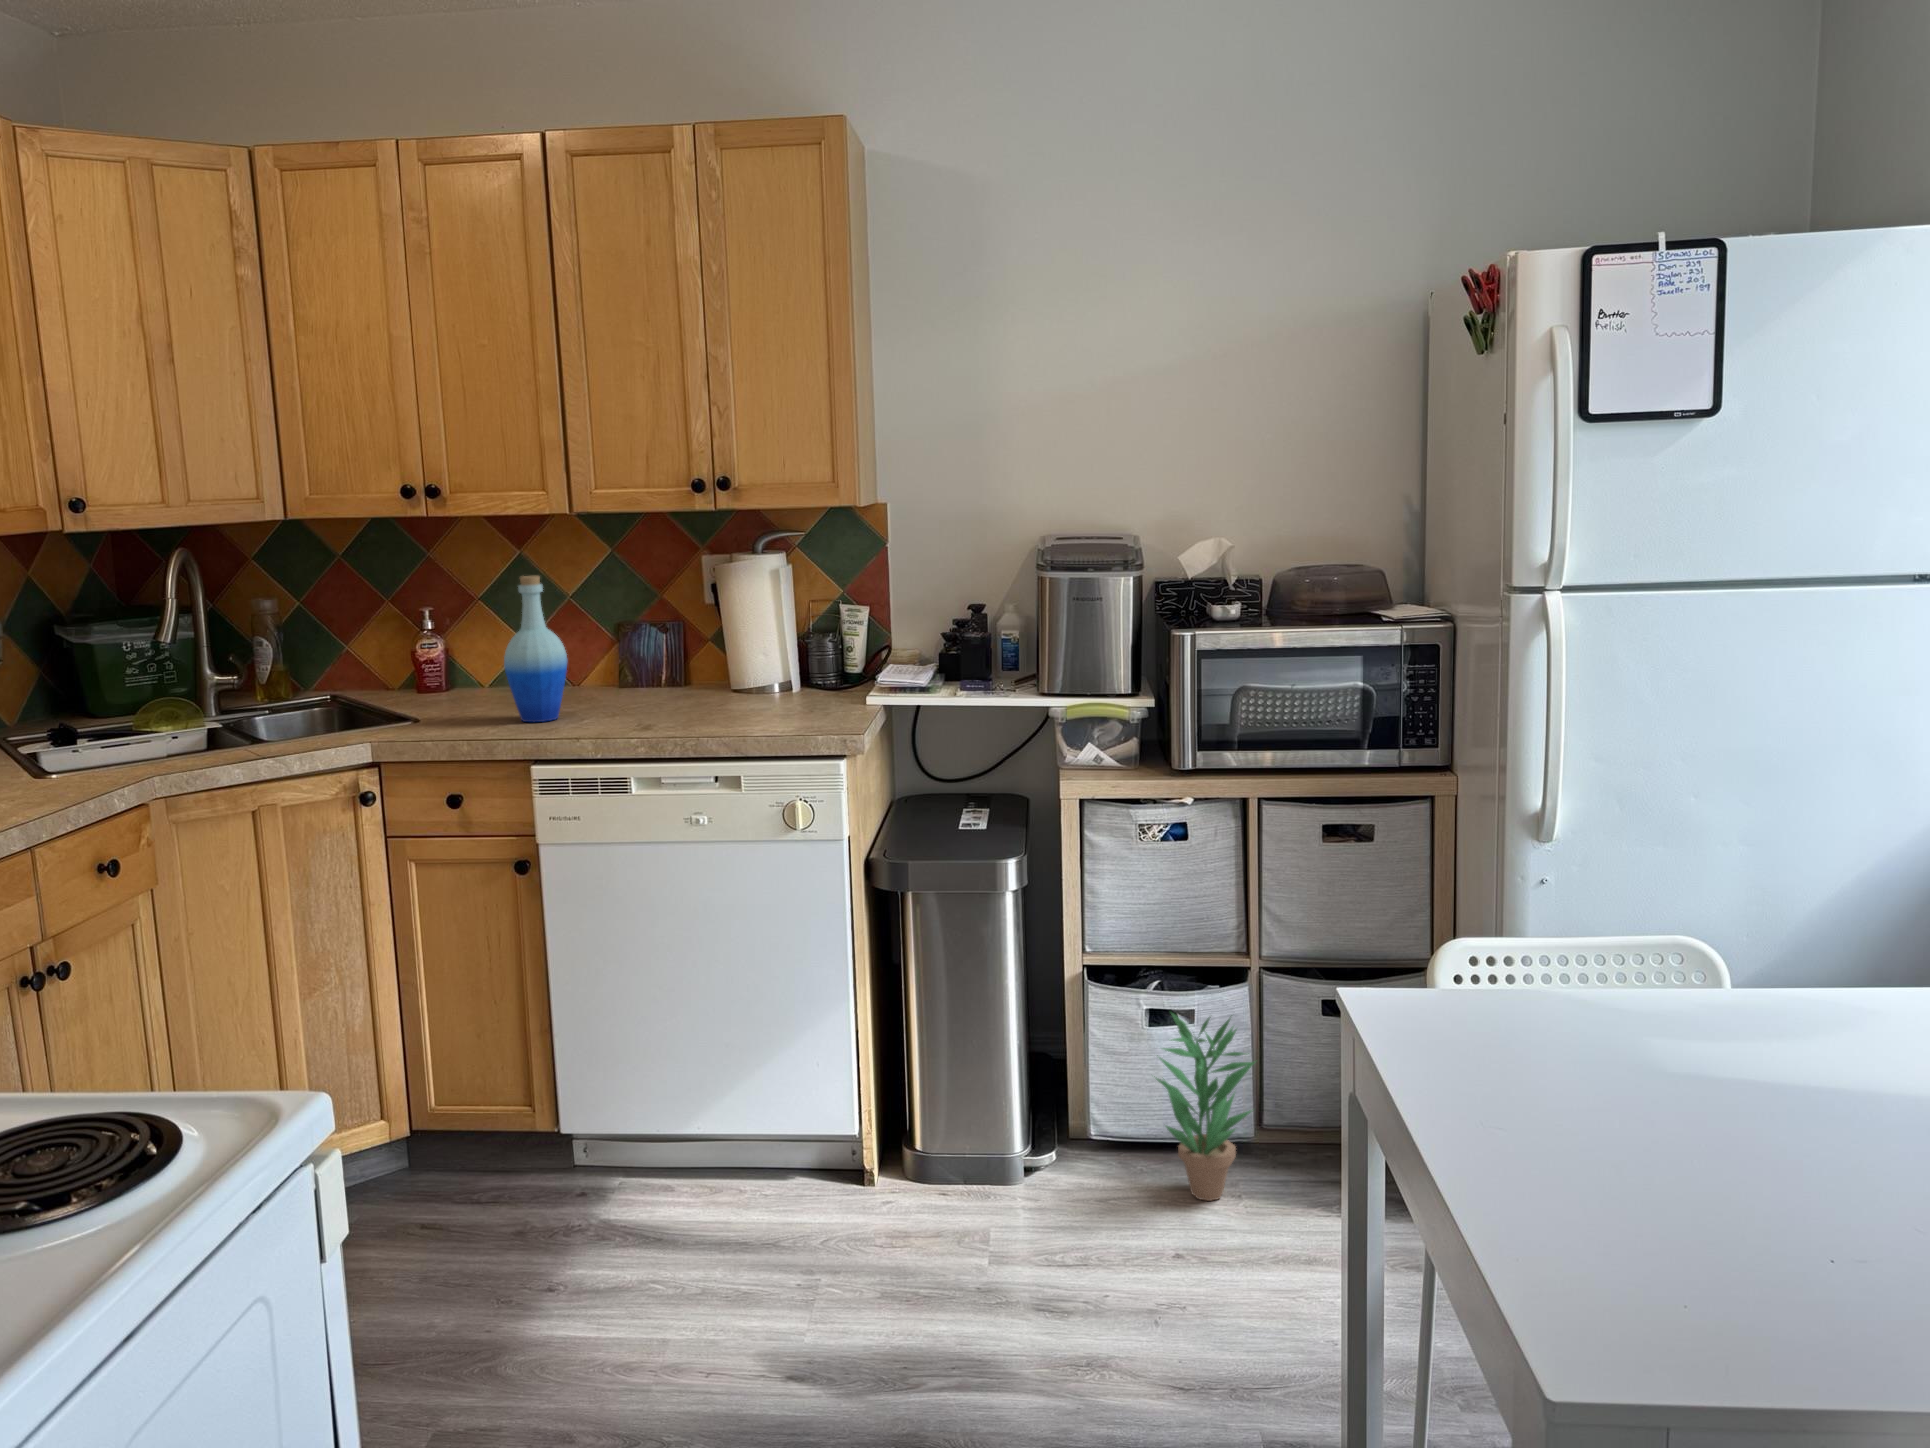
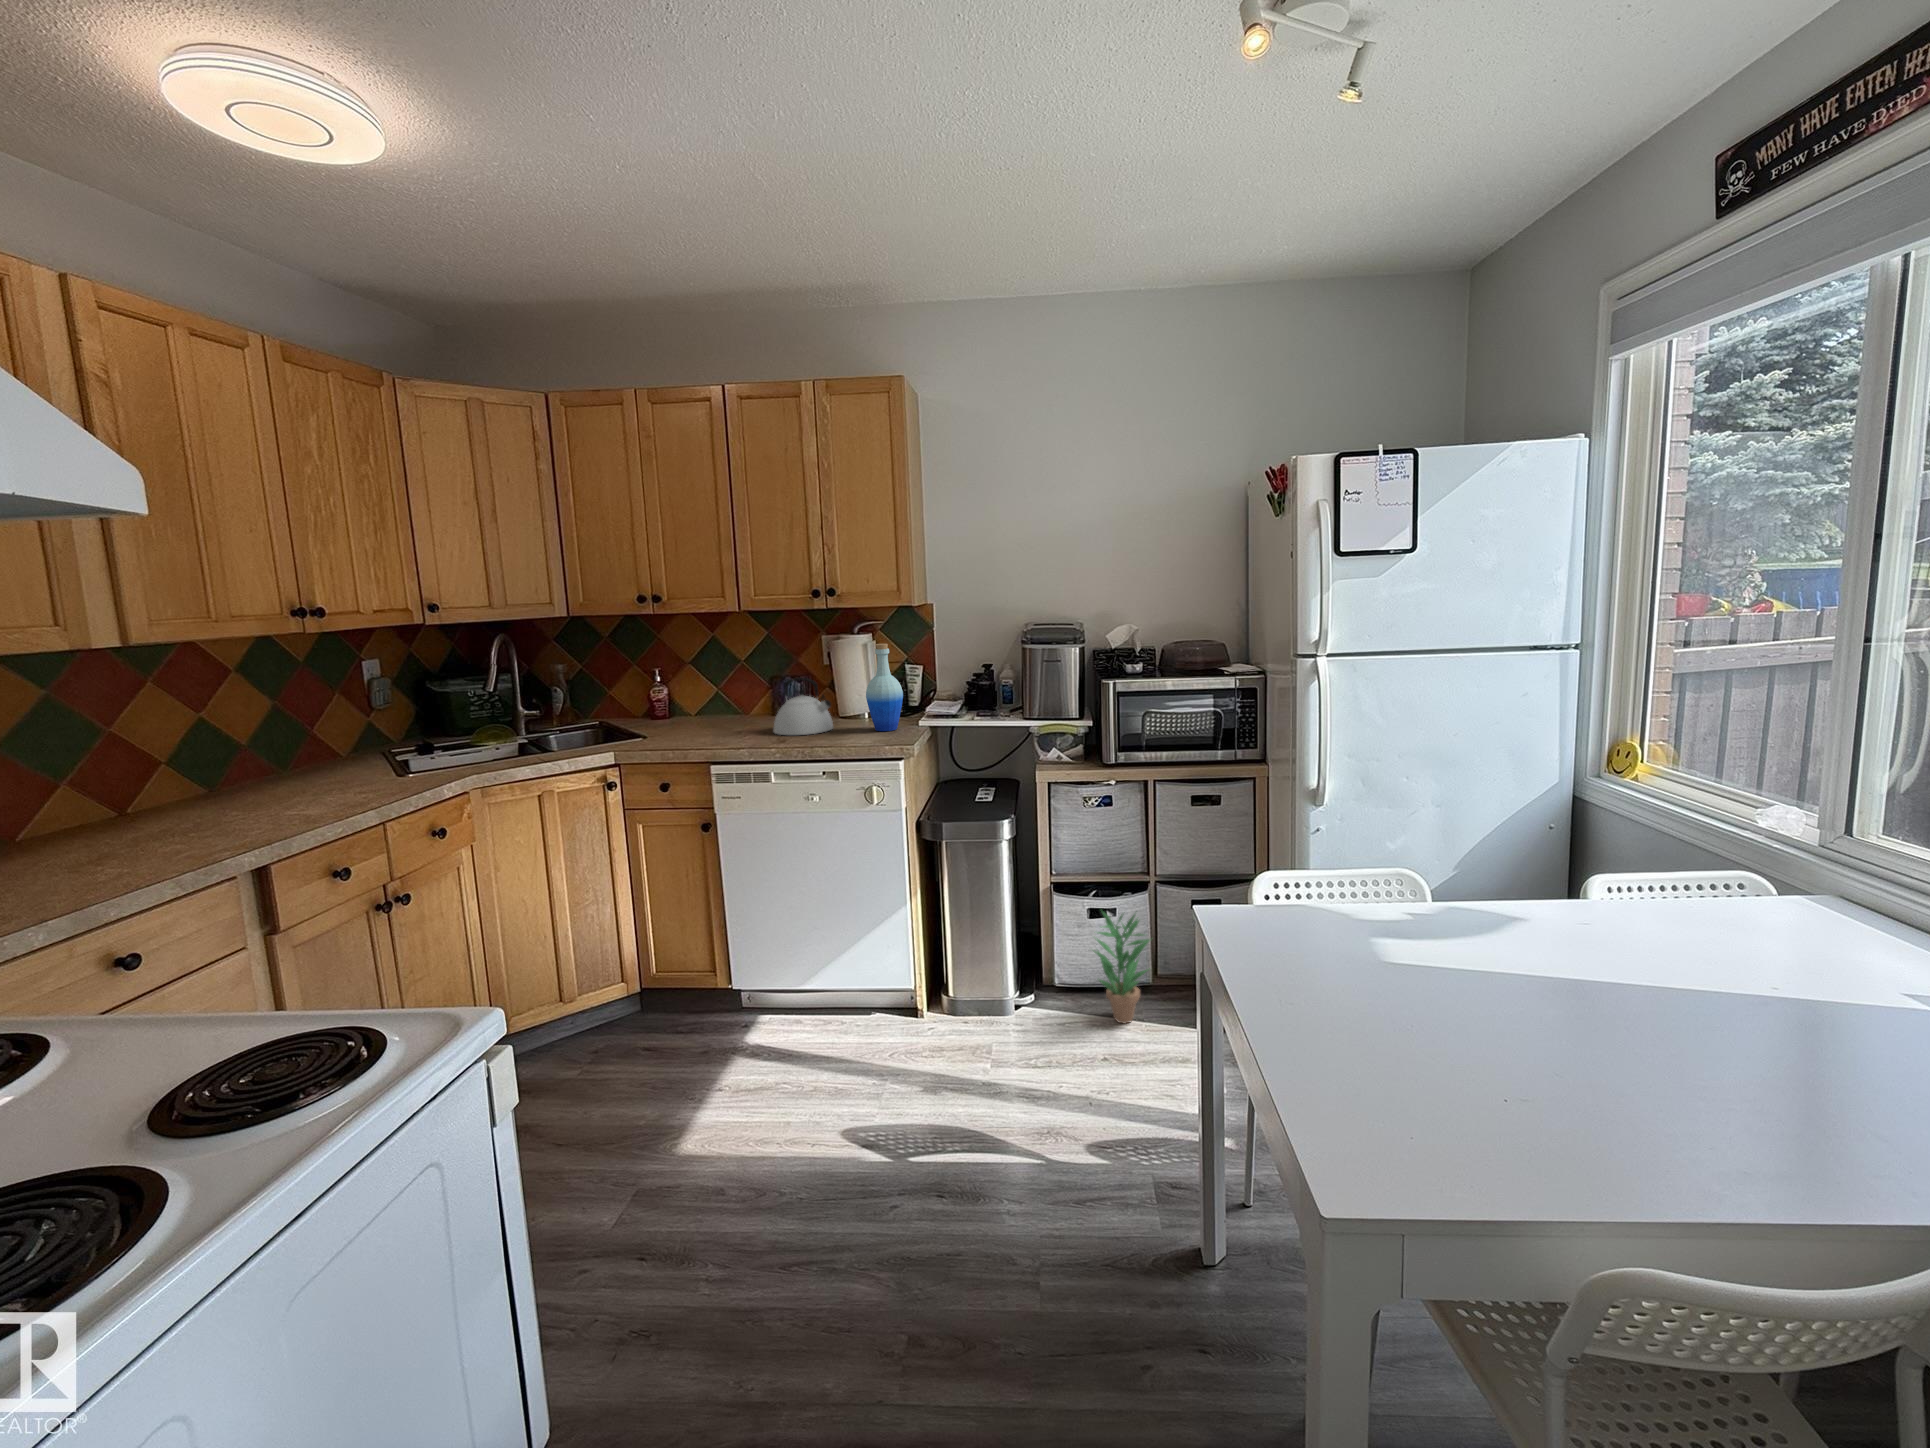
bottle: present [504,576,567,722] -> present [866,644,903,731]
kettle: none [624,623,723,719] -> present [774,678,833,735]

